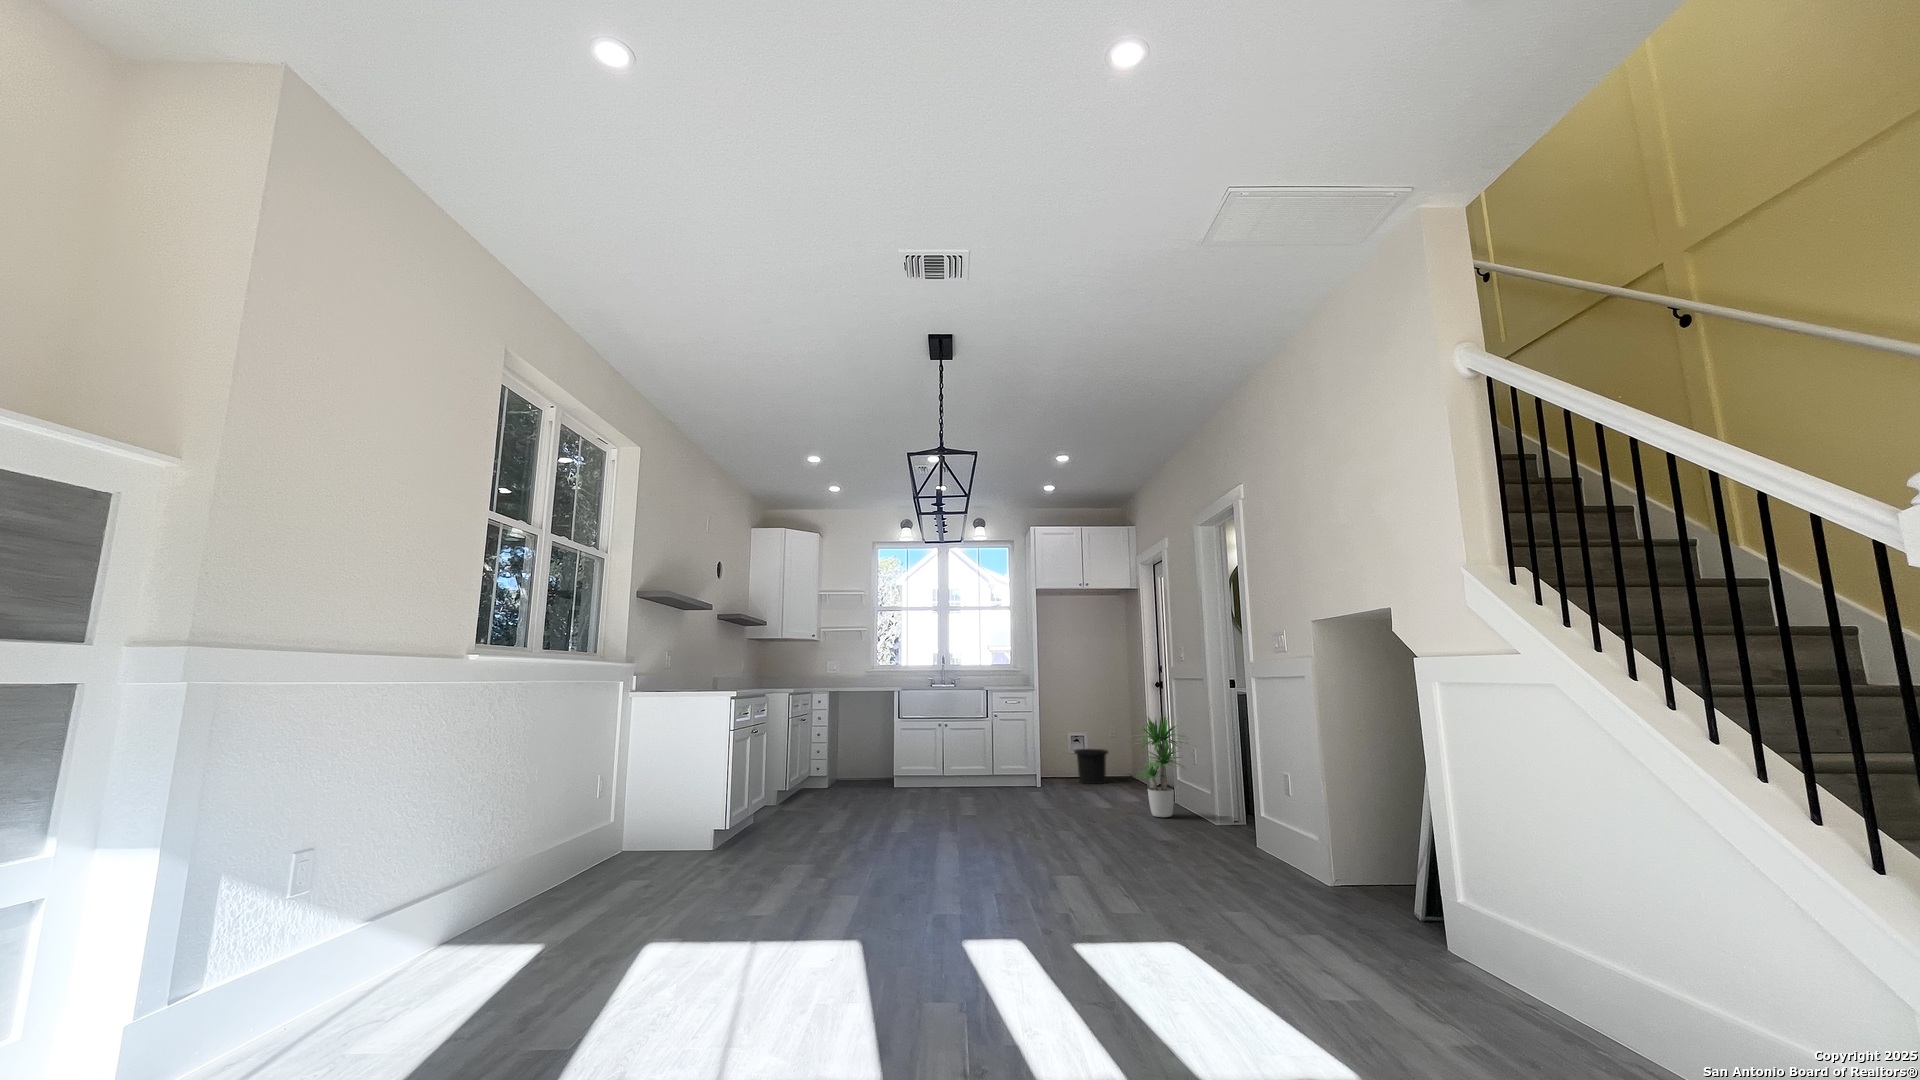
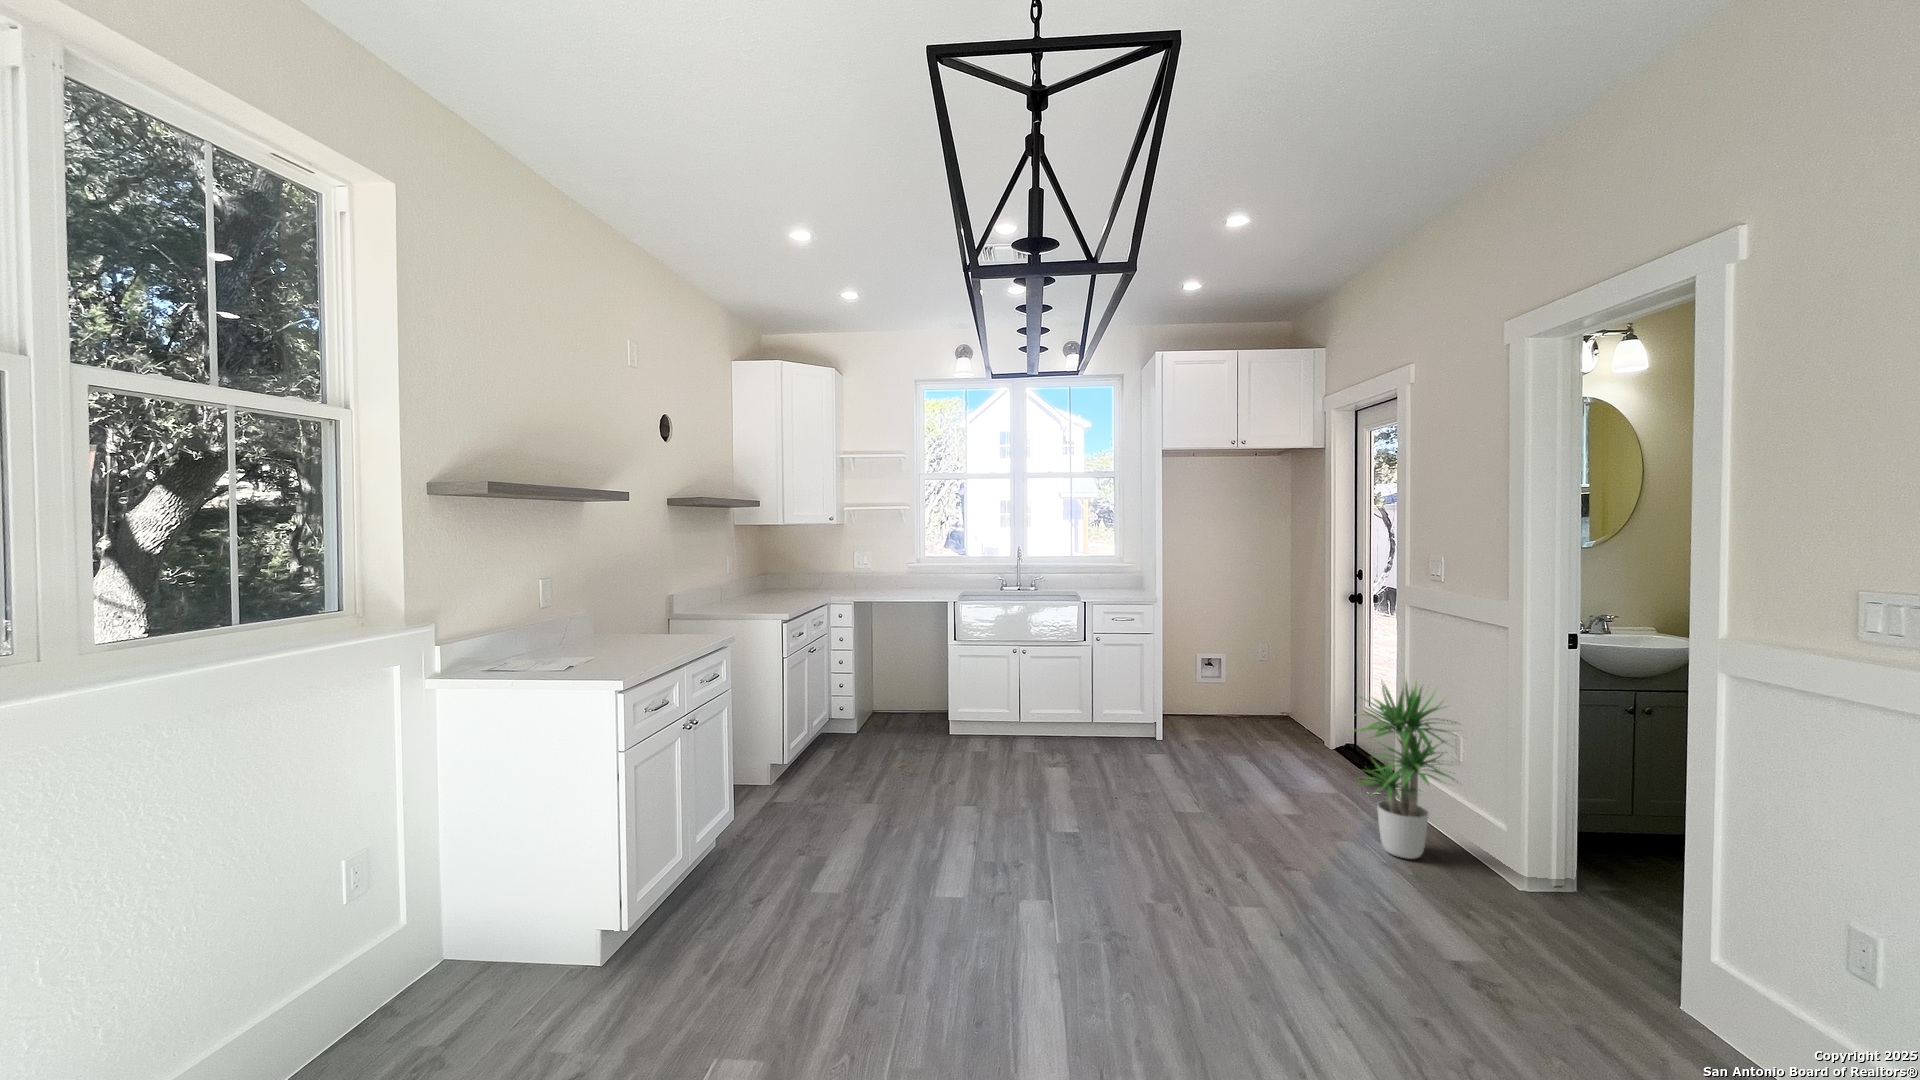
trash can: present [1074,749,1108,784] -> none [1208,679,1261,734]

